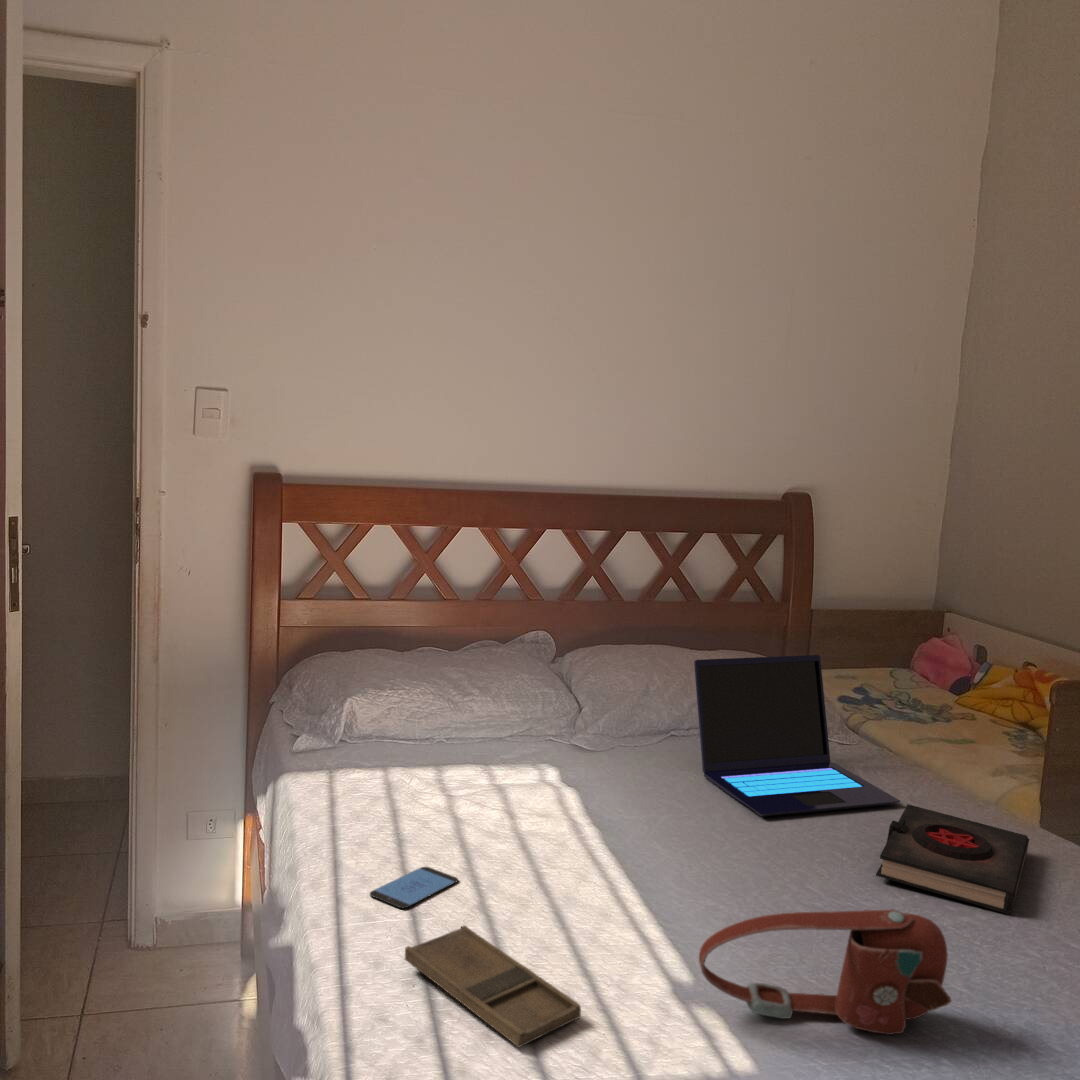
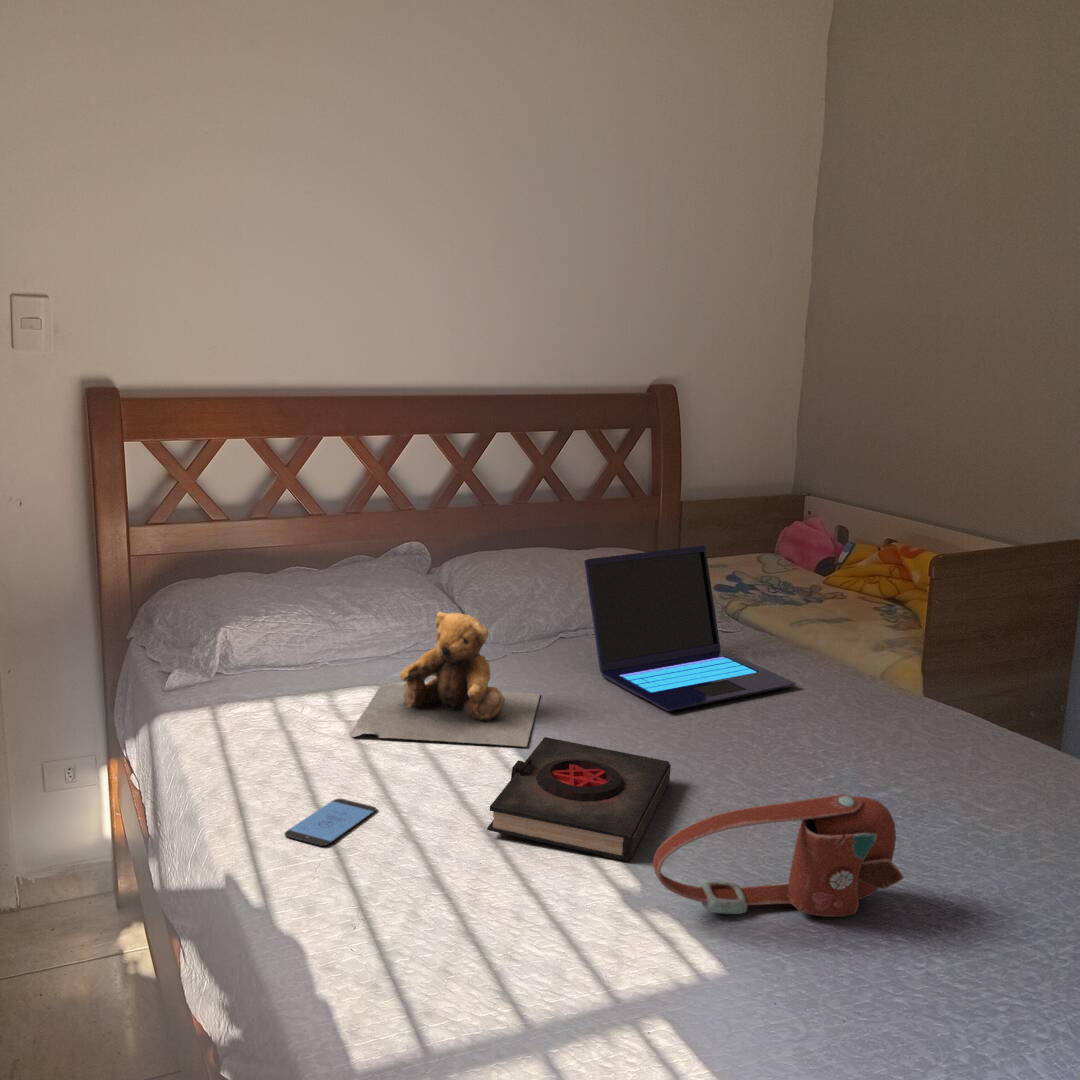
teddy bear: none [449,699,639,837] -> present [350,612,540,747]
book: present [876,804,1029,914] -> present [487,737,671,861]
tray: present [405,926,581,1047] -> none [340,857,538,980]

